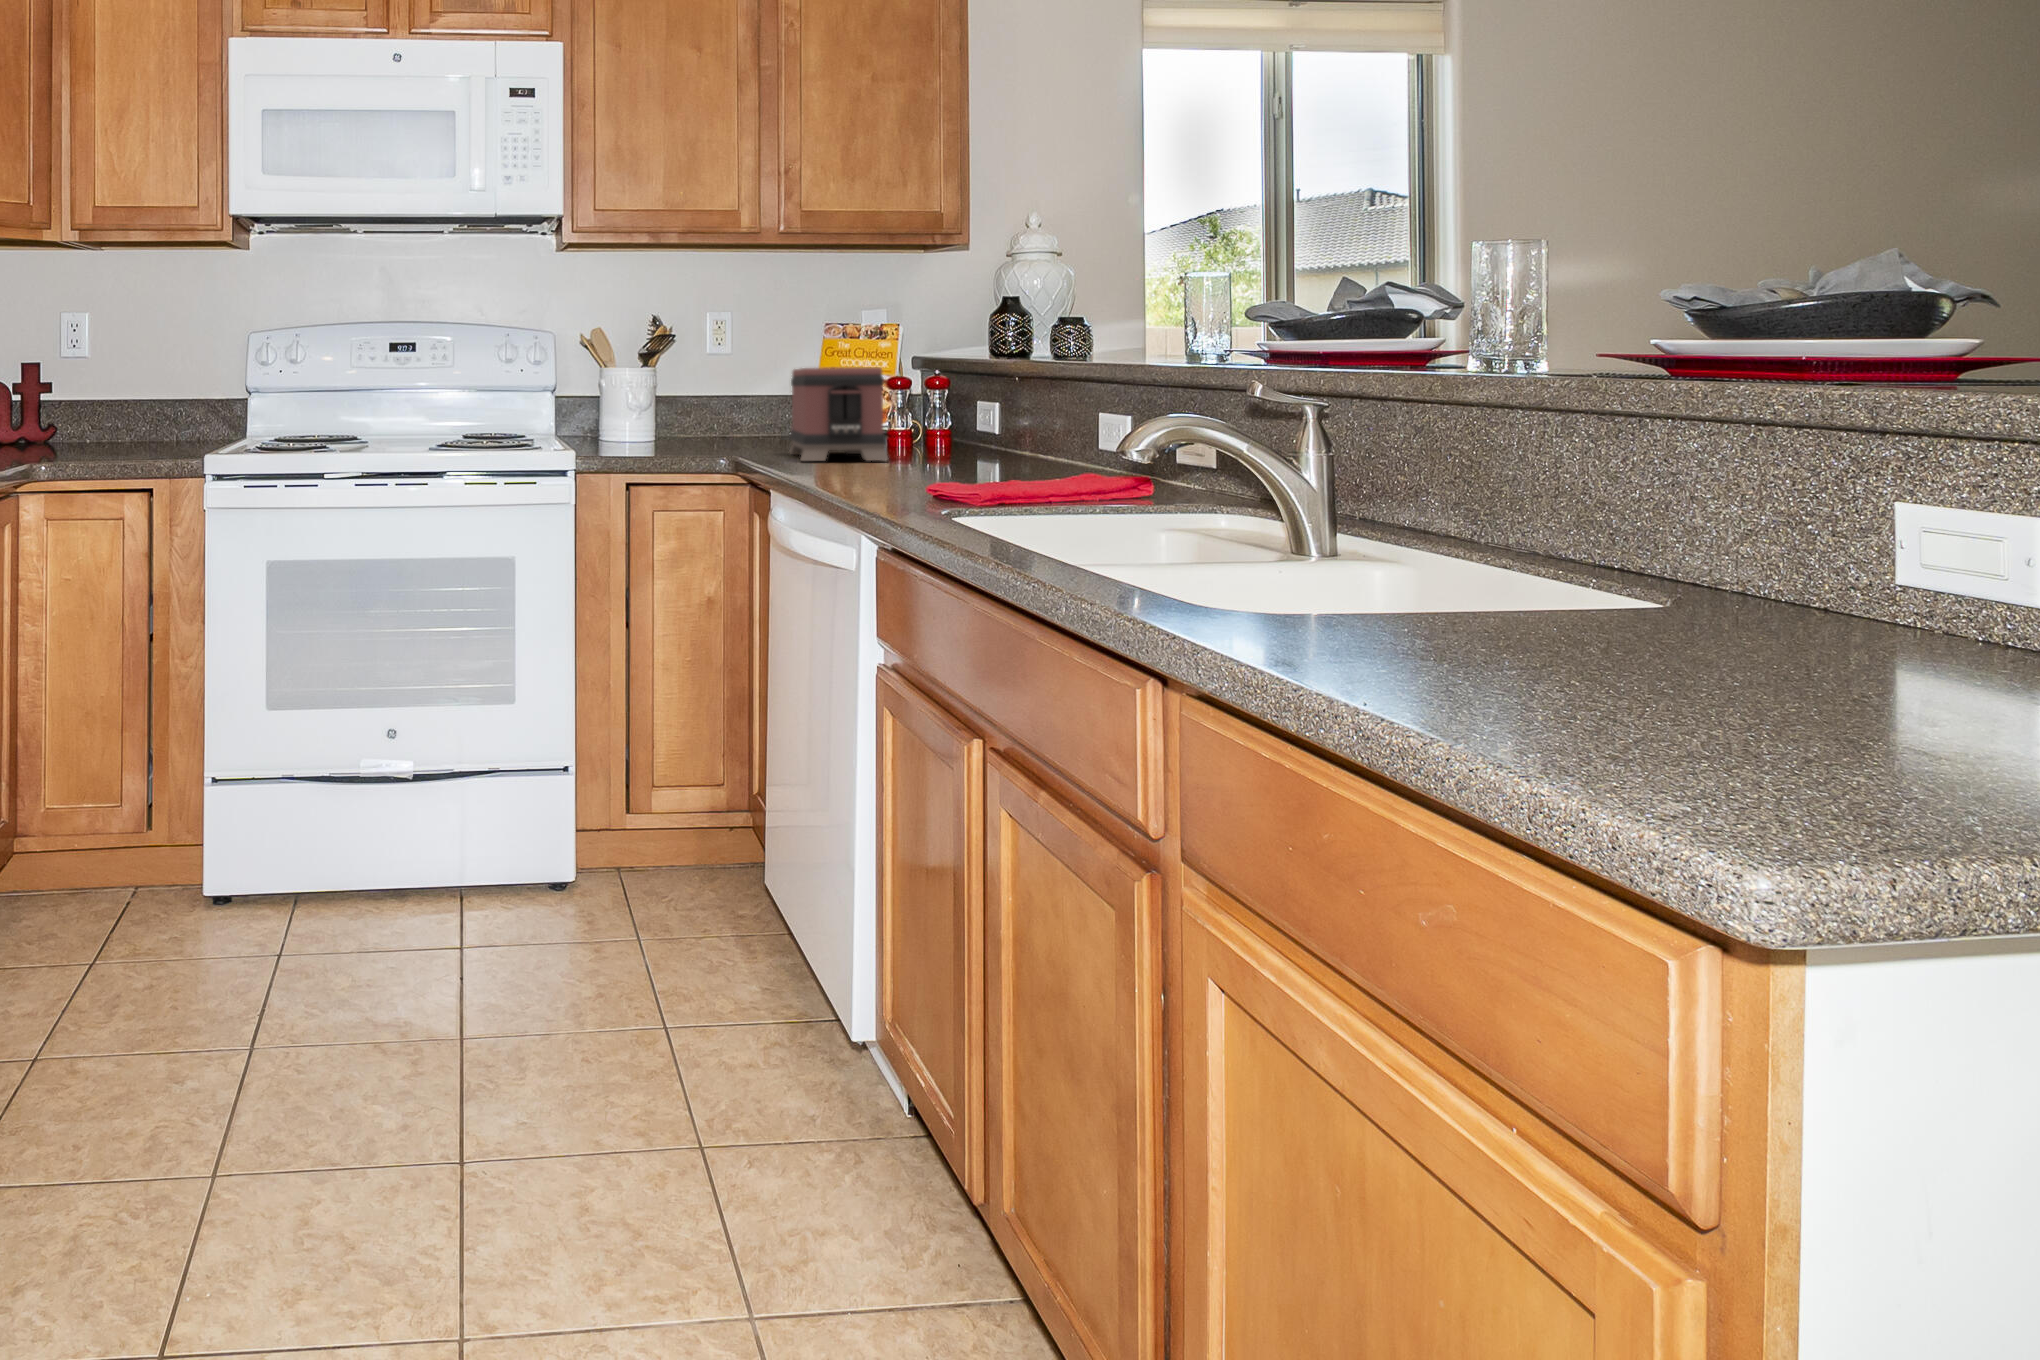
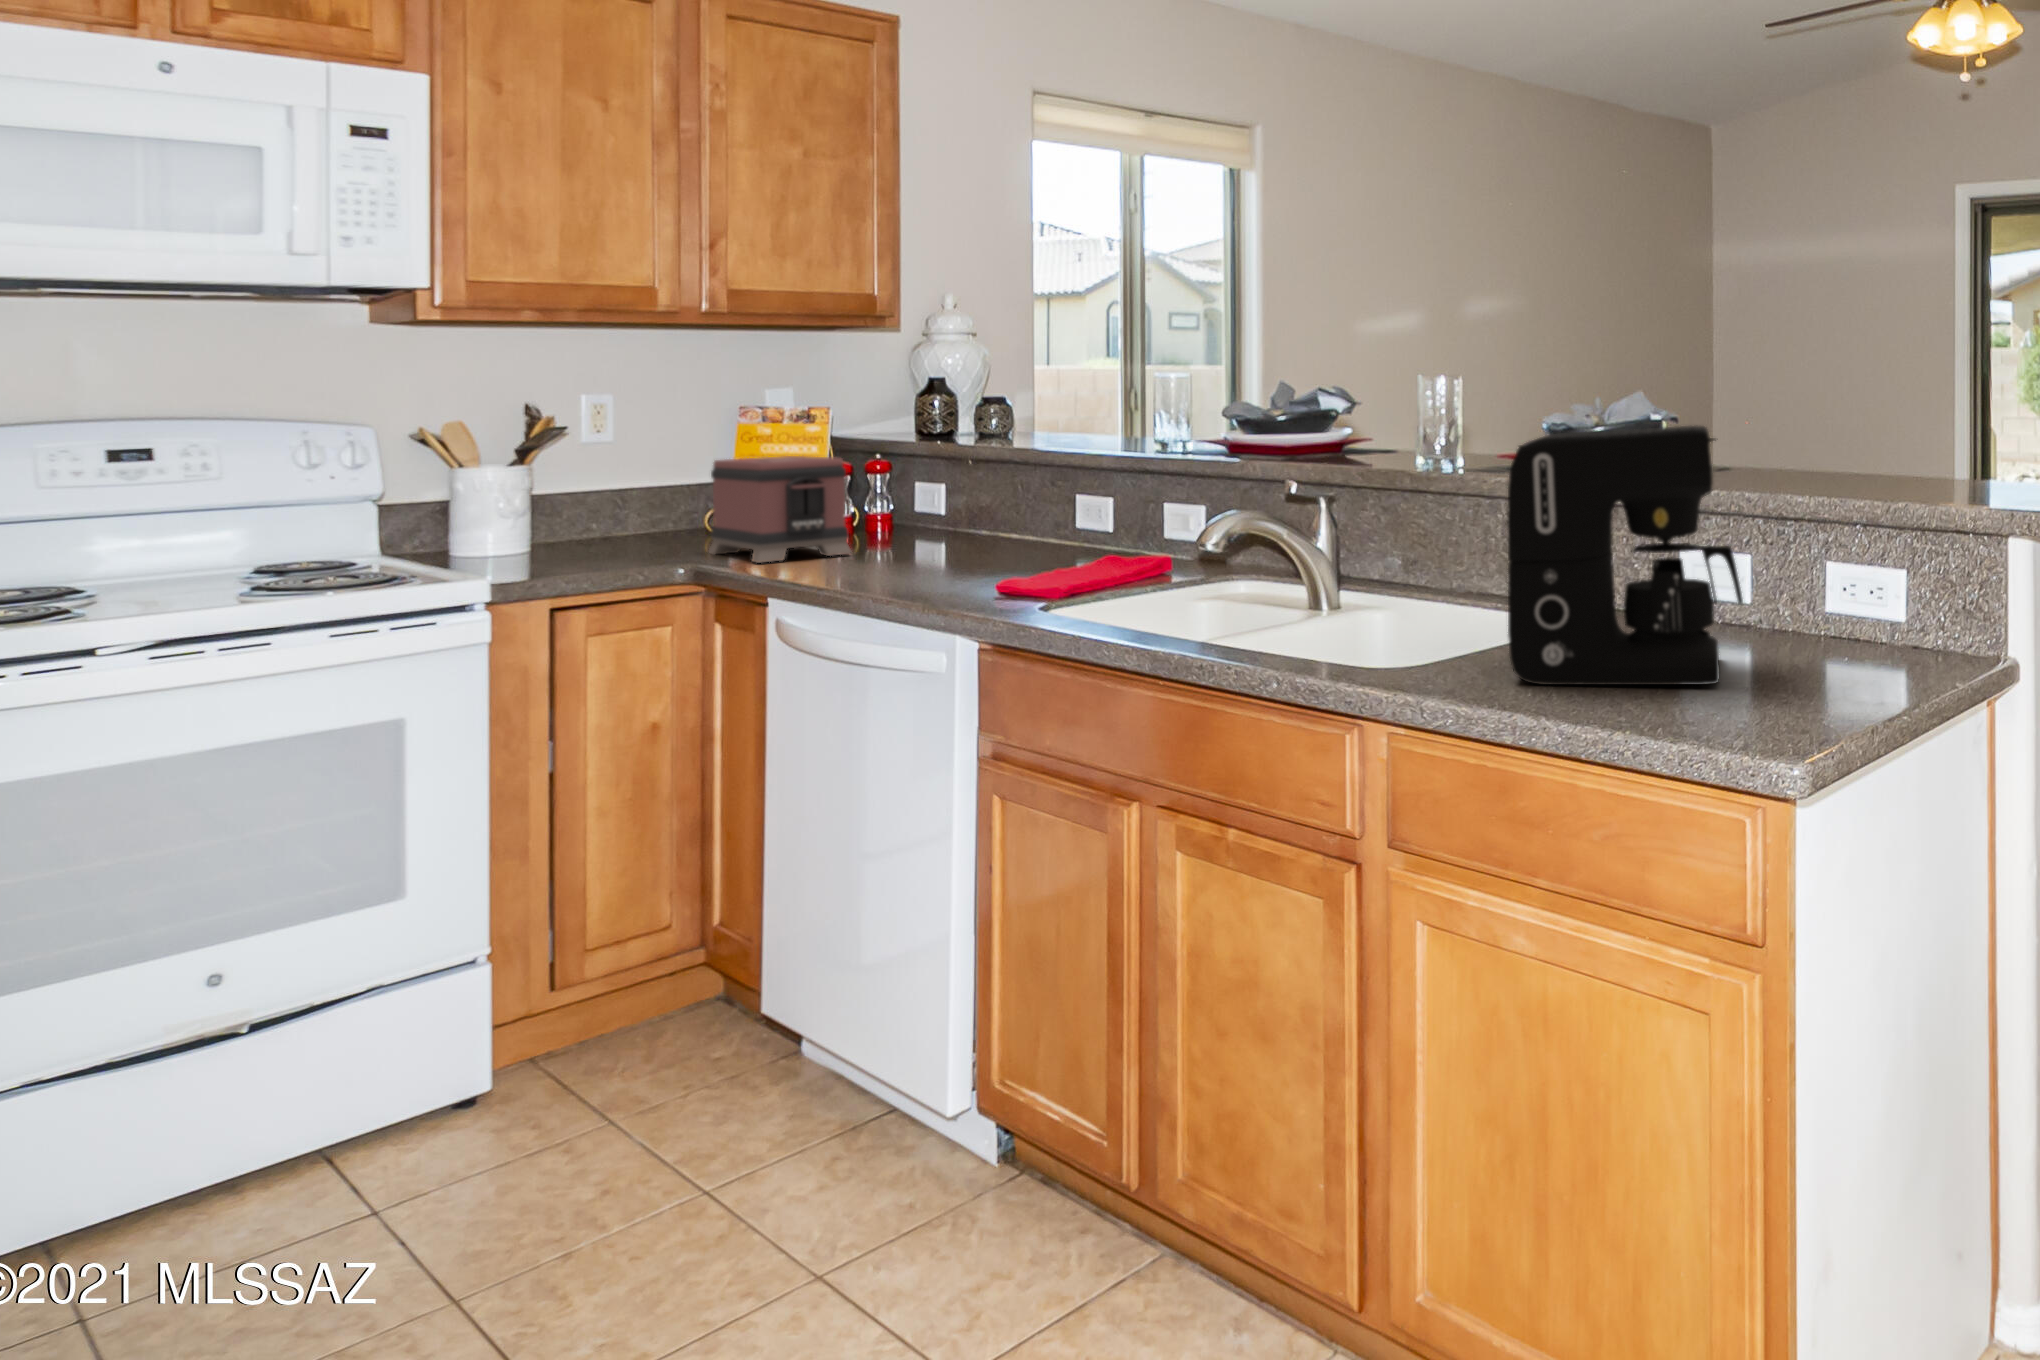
coffee maker: none [1364,212,1929,740] -> present [1507,425,1743,685]

